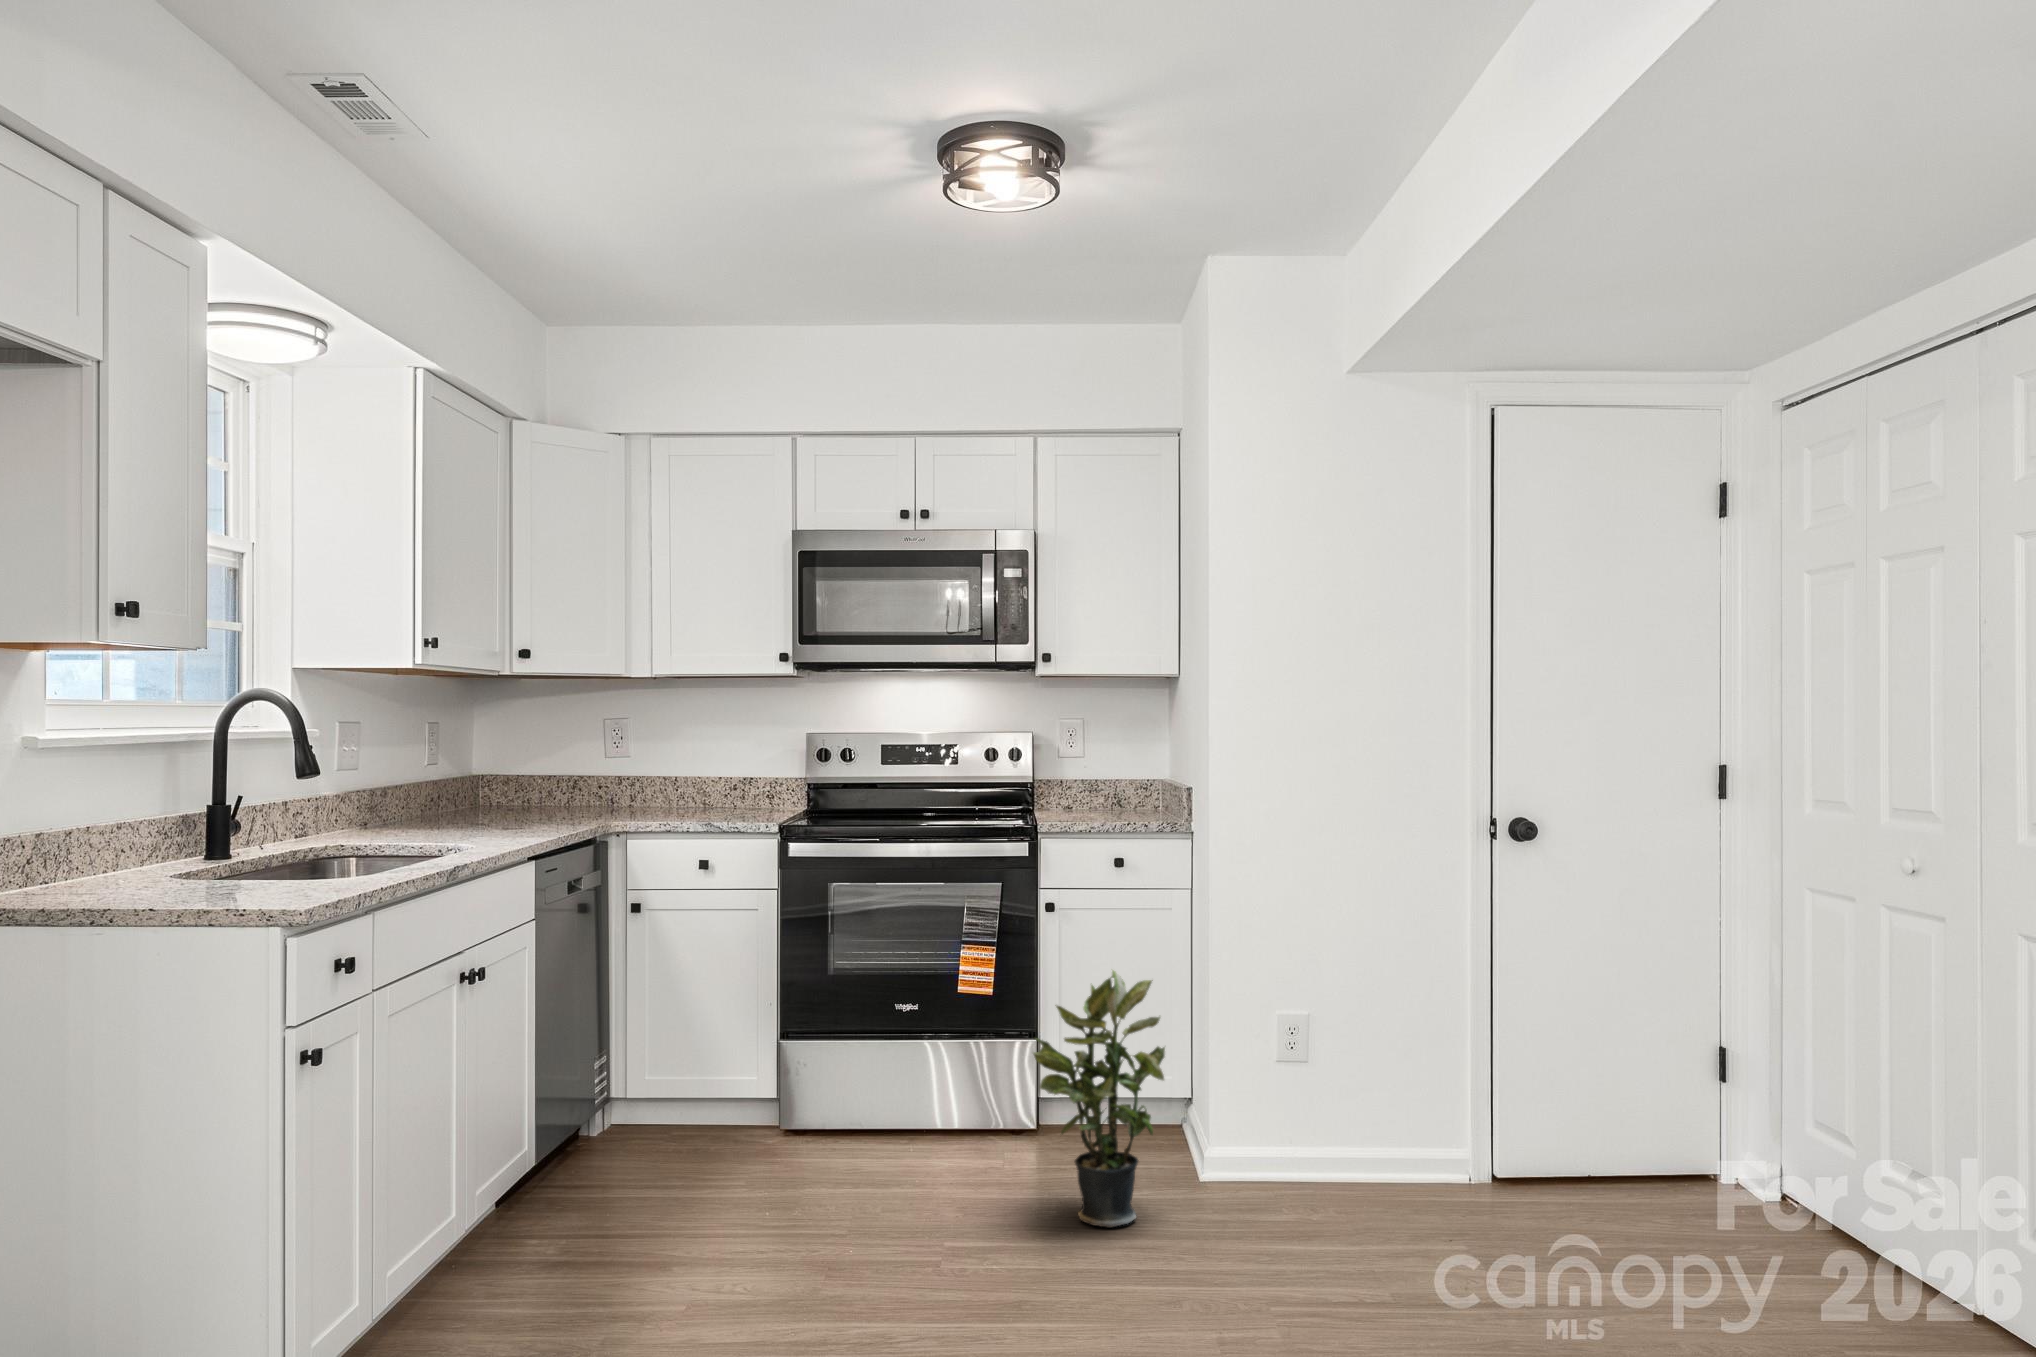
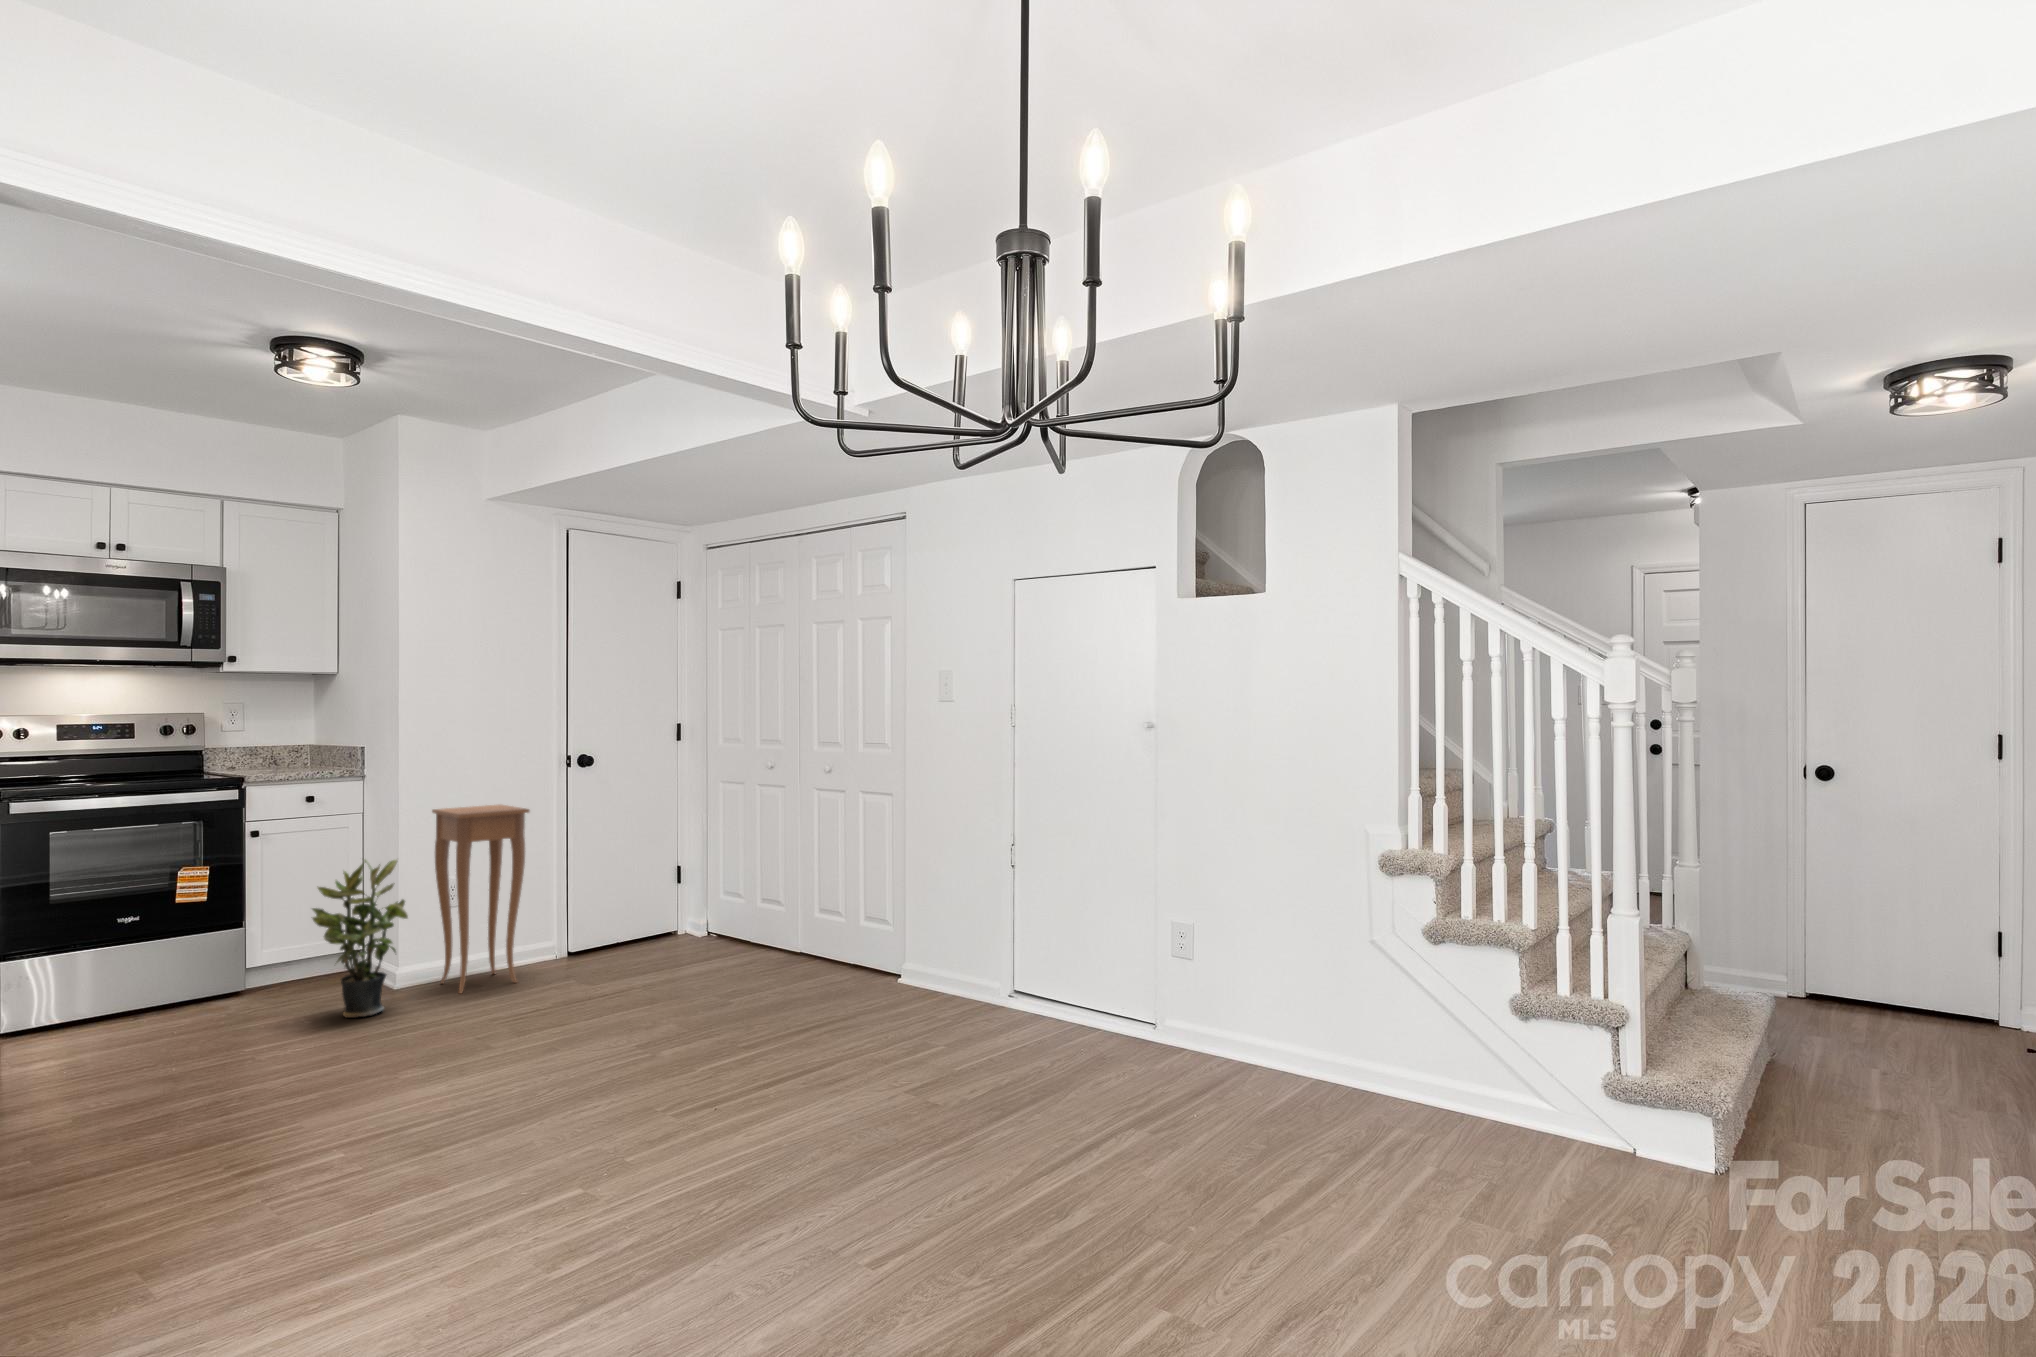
side table: none [1244,898,1370,1228] -> present [432,805,529,993]

